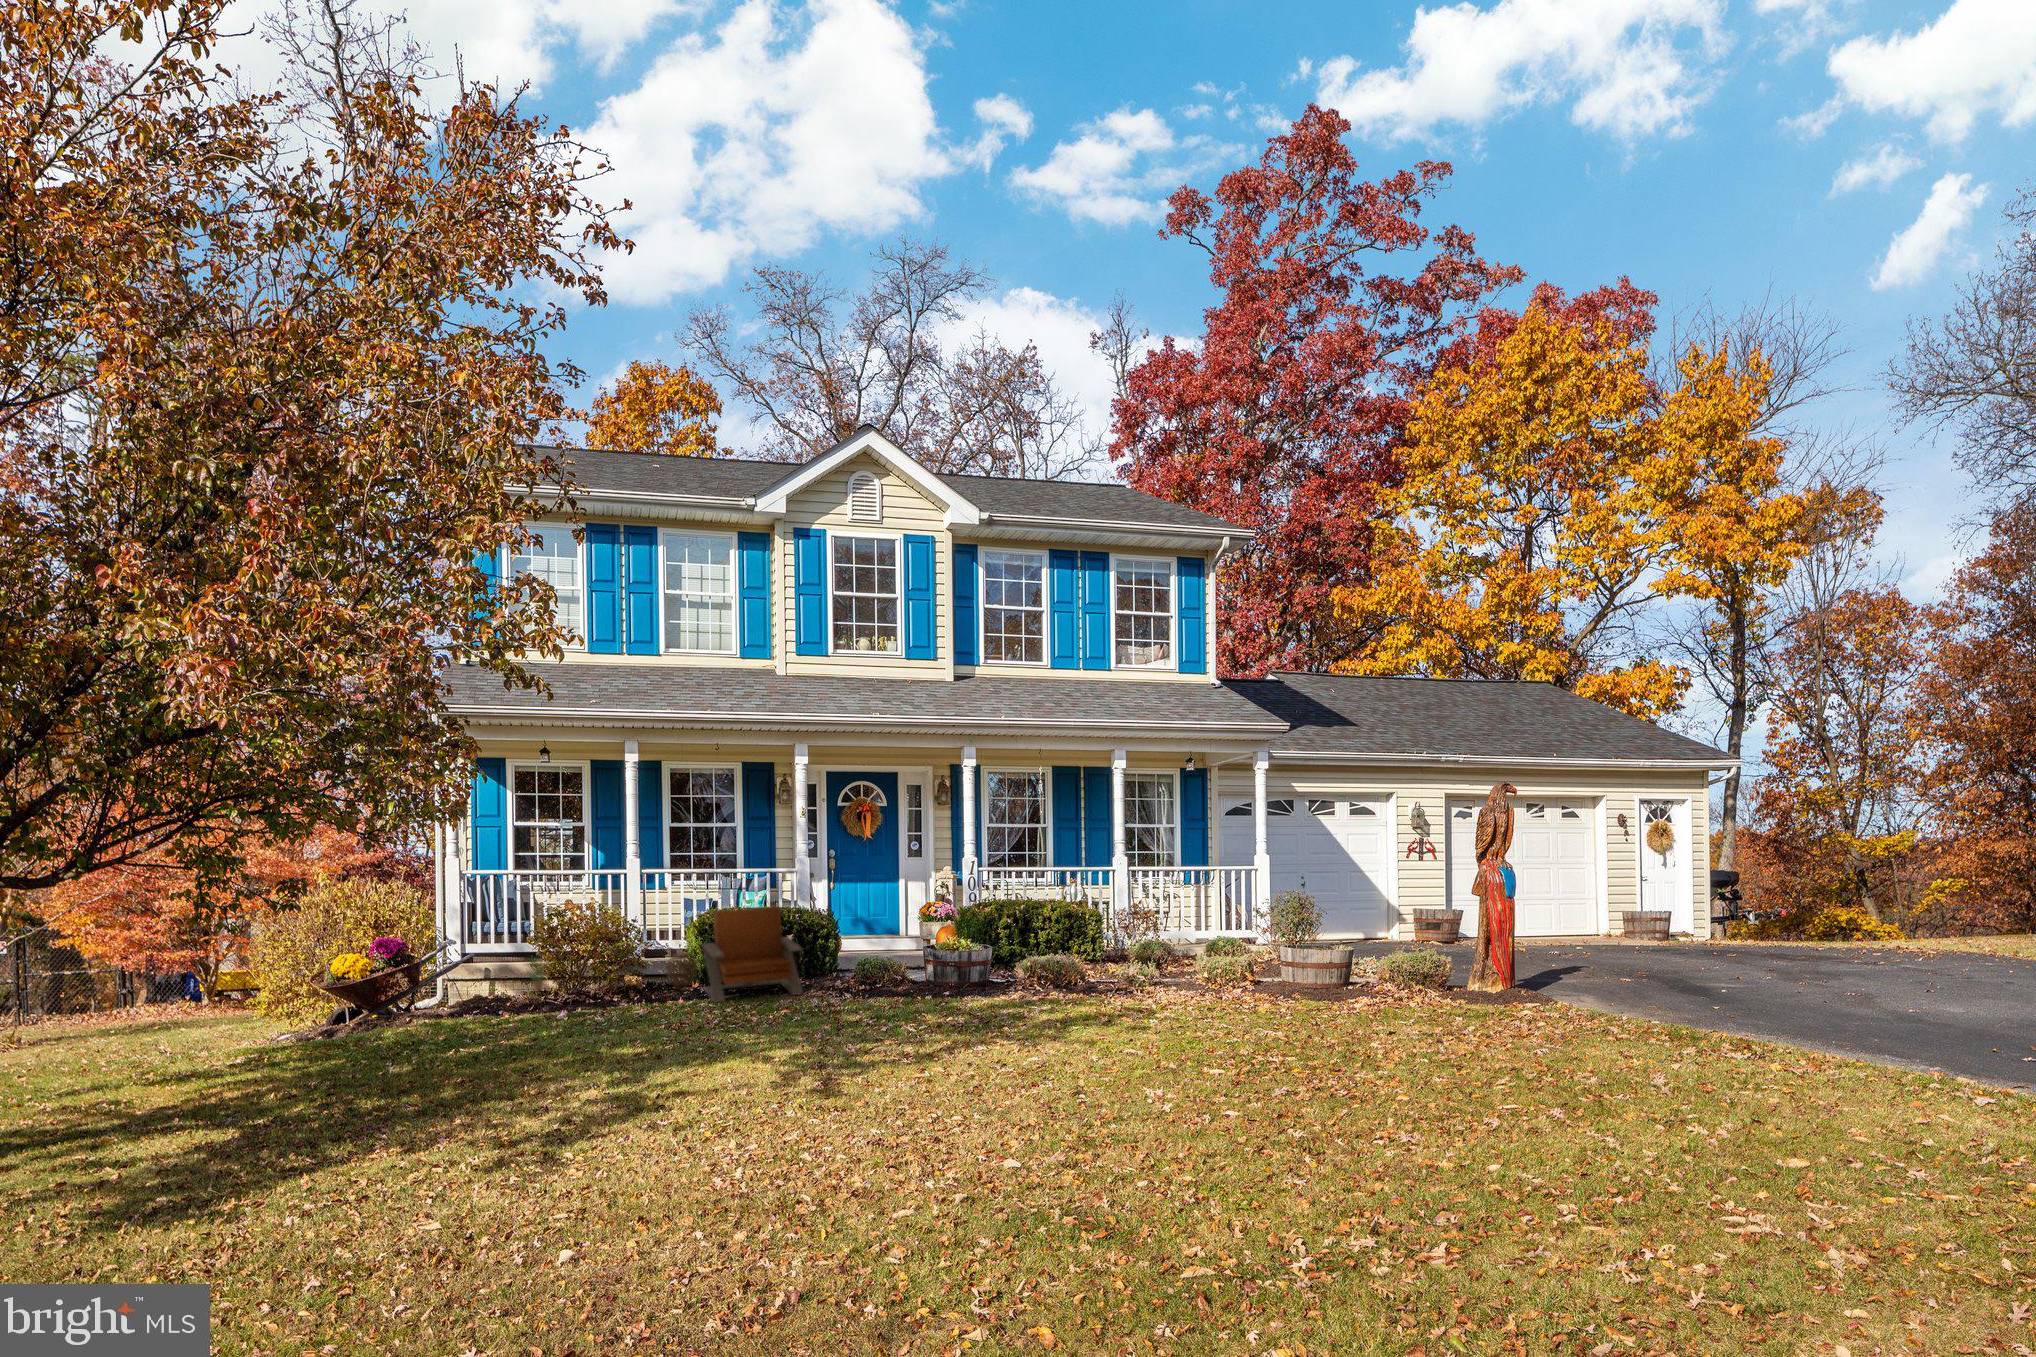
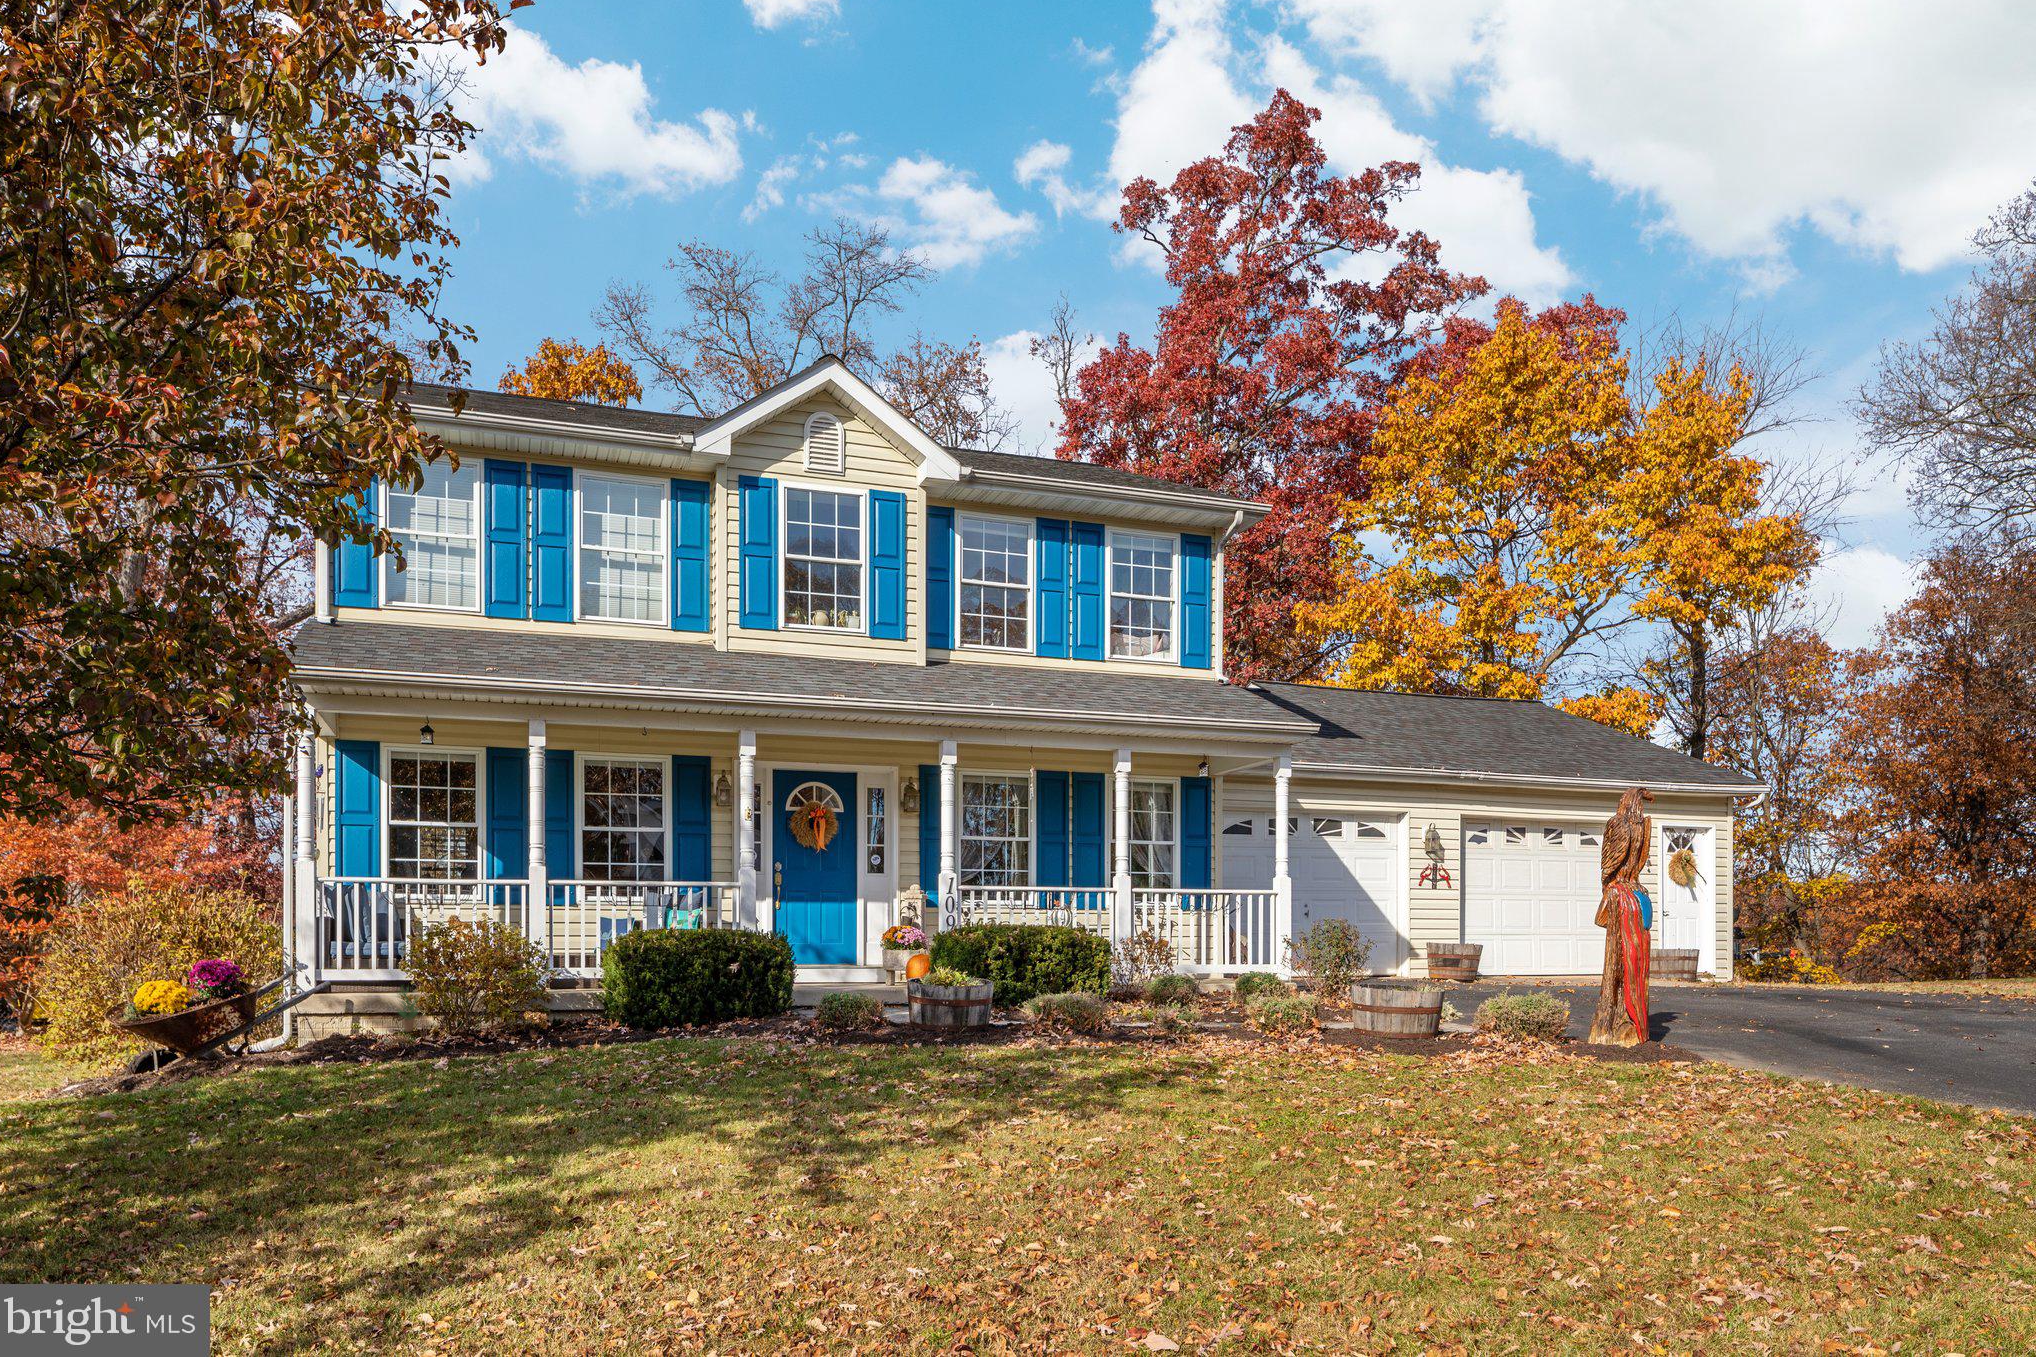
lounge chair: present [702,906,803,1002] -> none [627,925,758,1048]
woven basket: present [666,952,697,987] -> none [578,982,618,1027]

